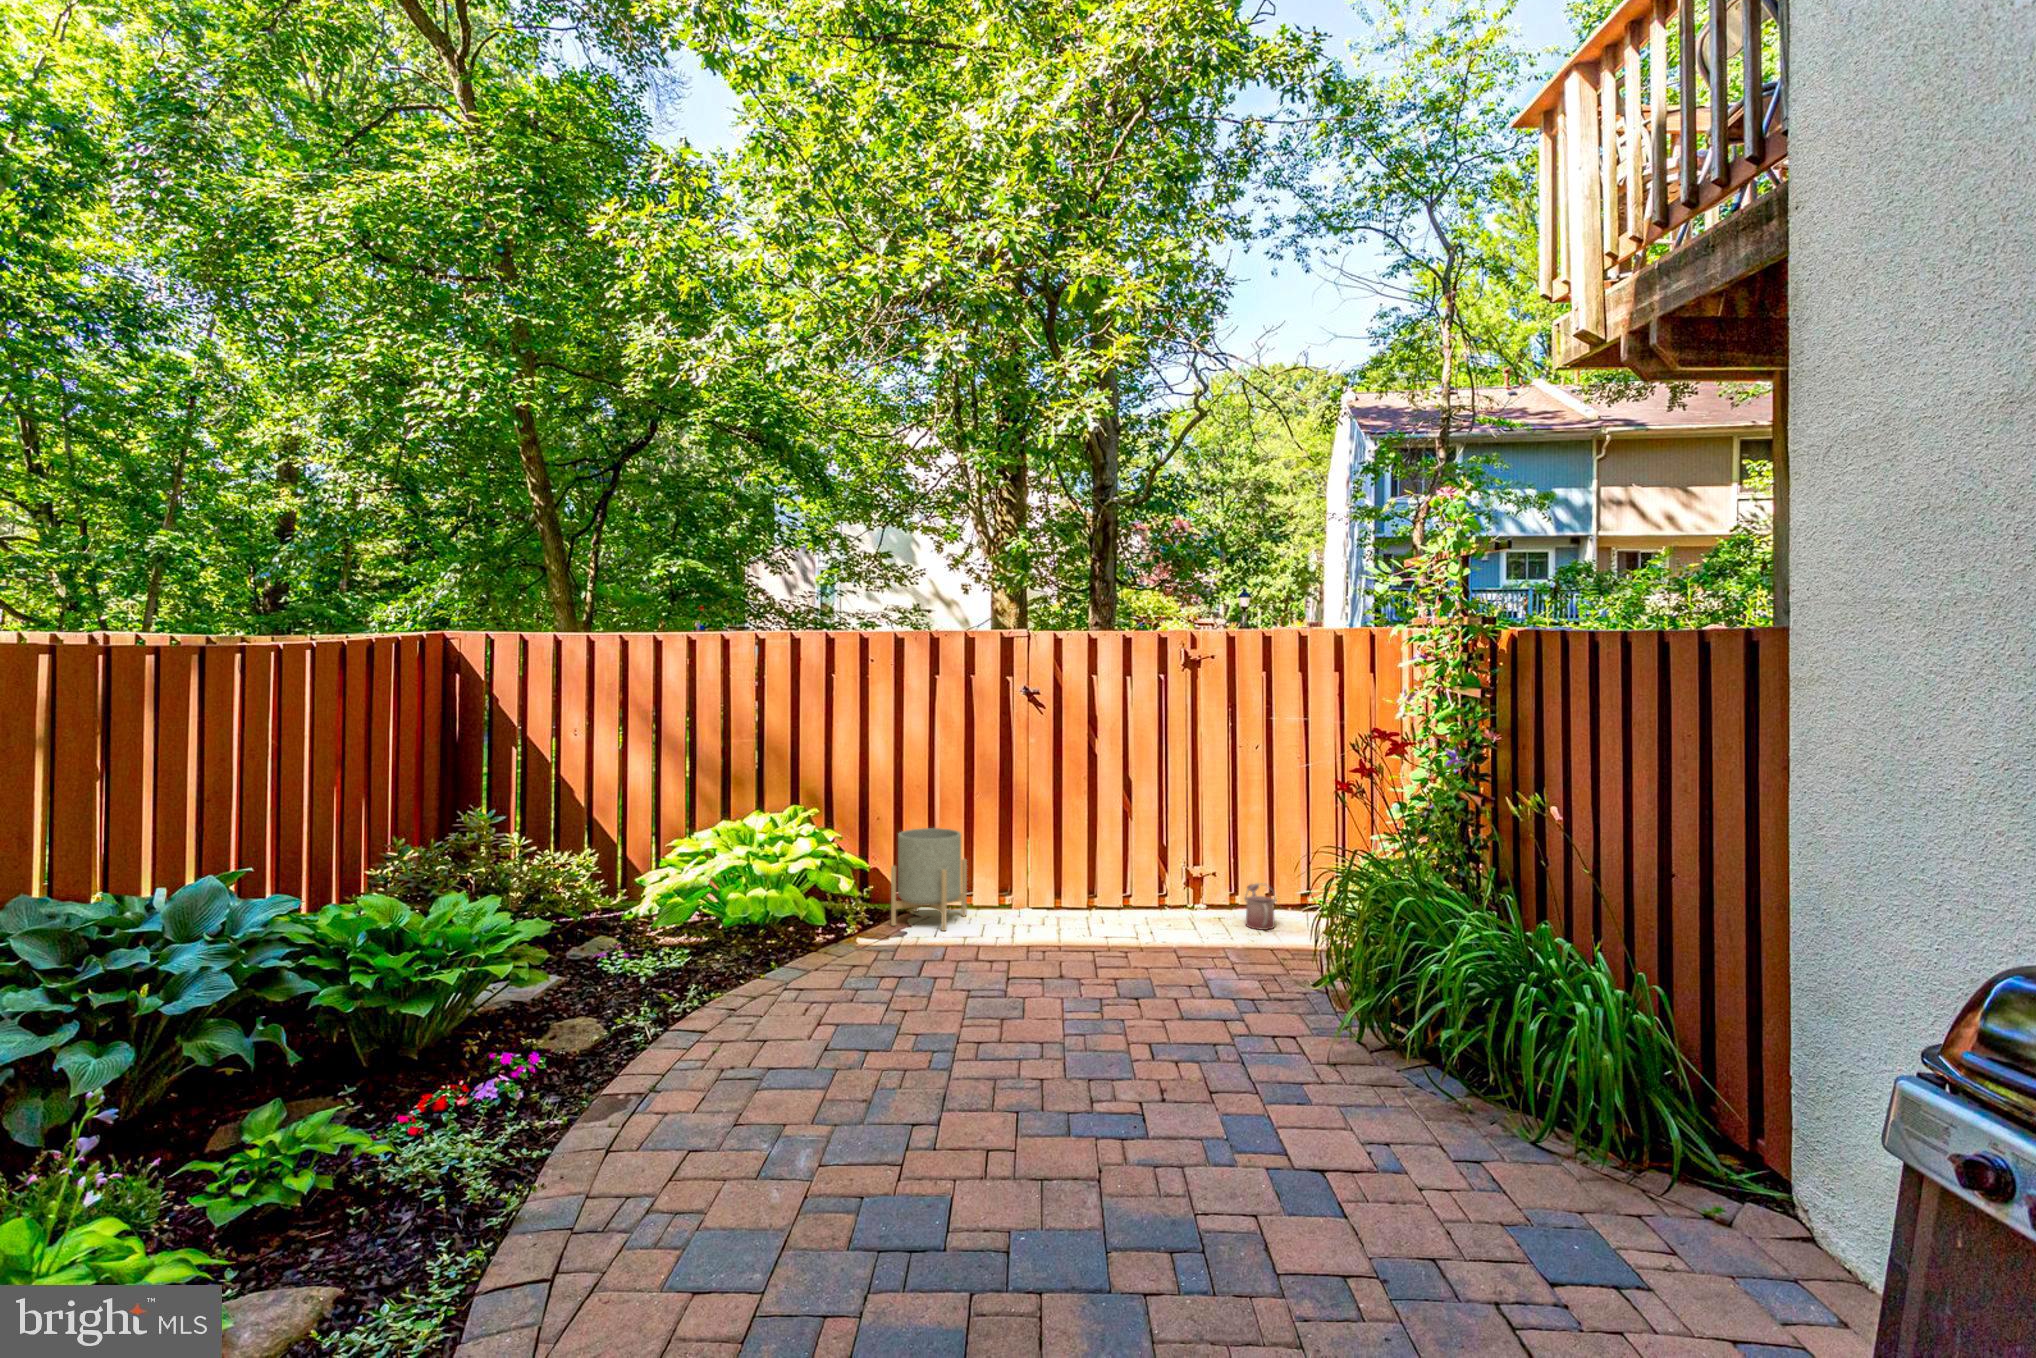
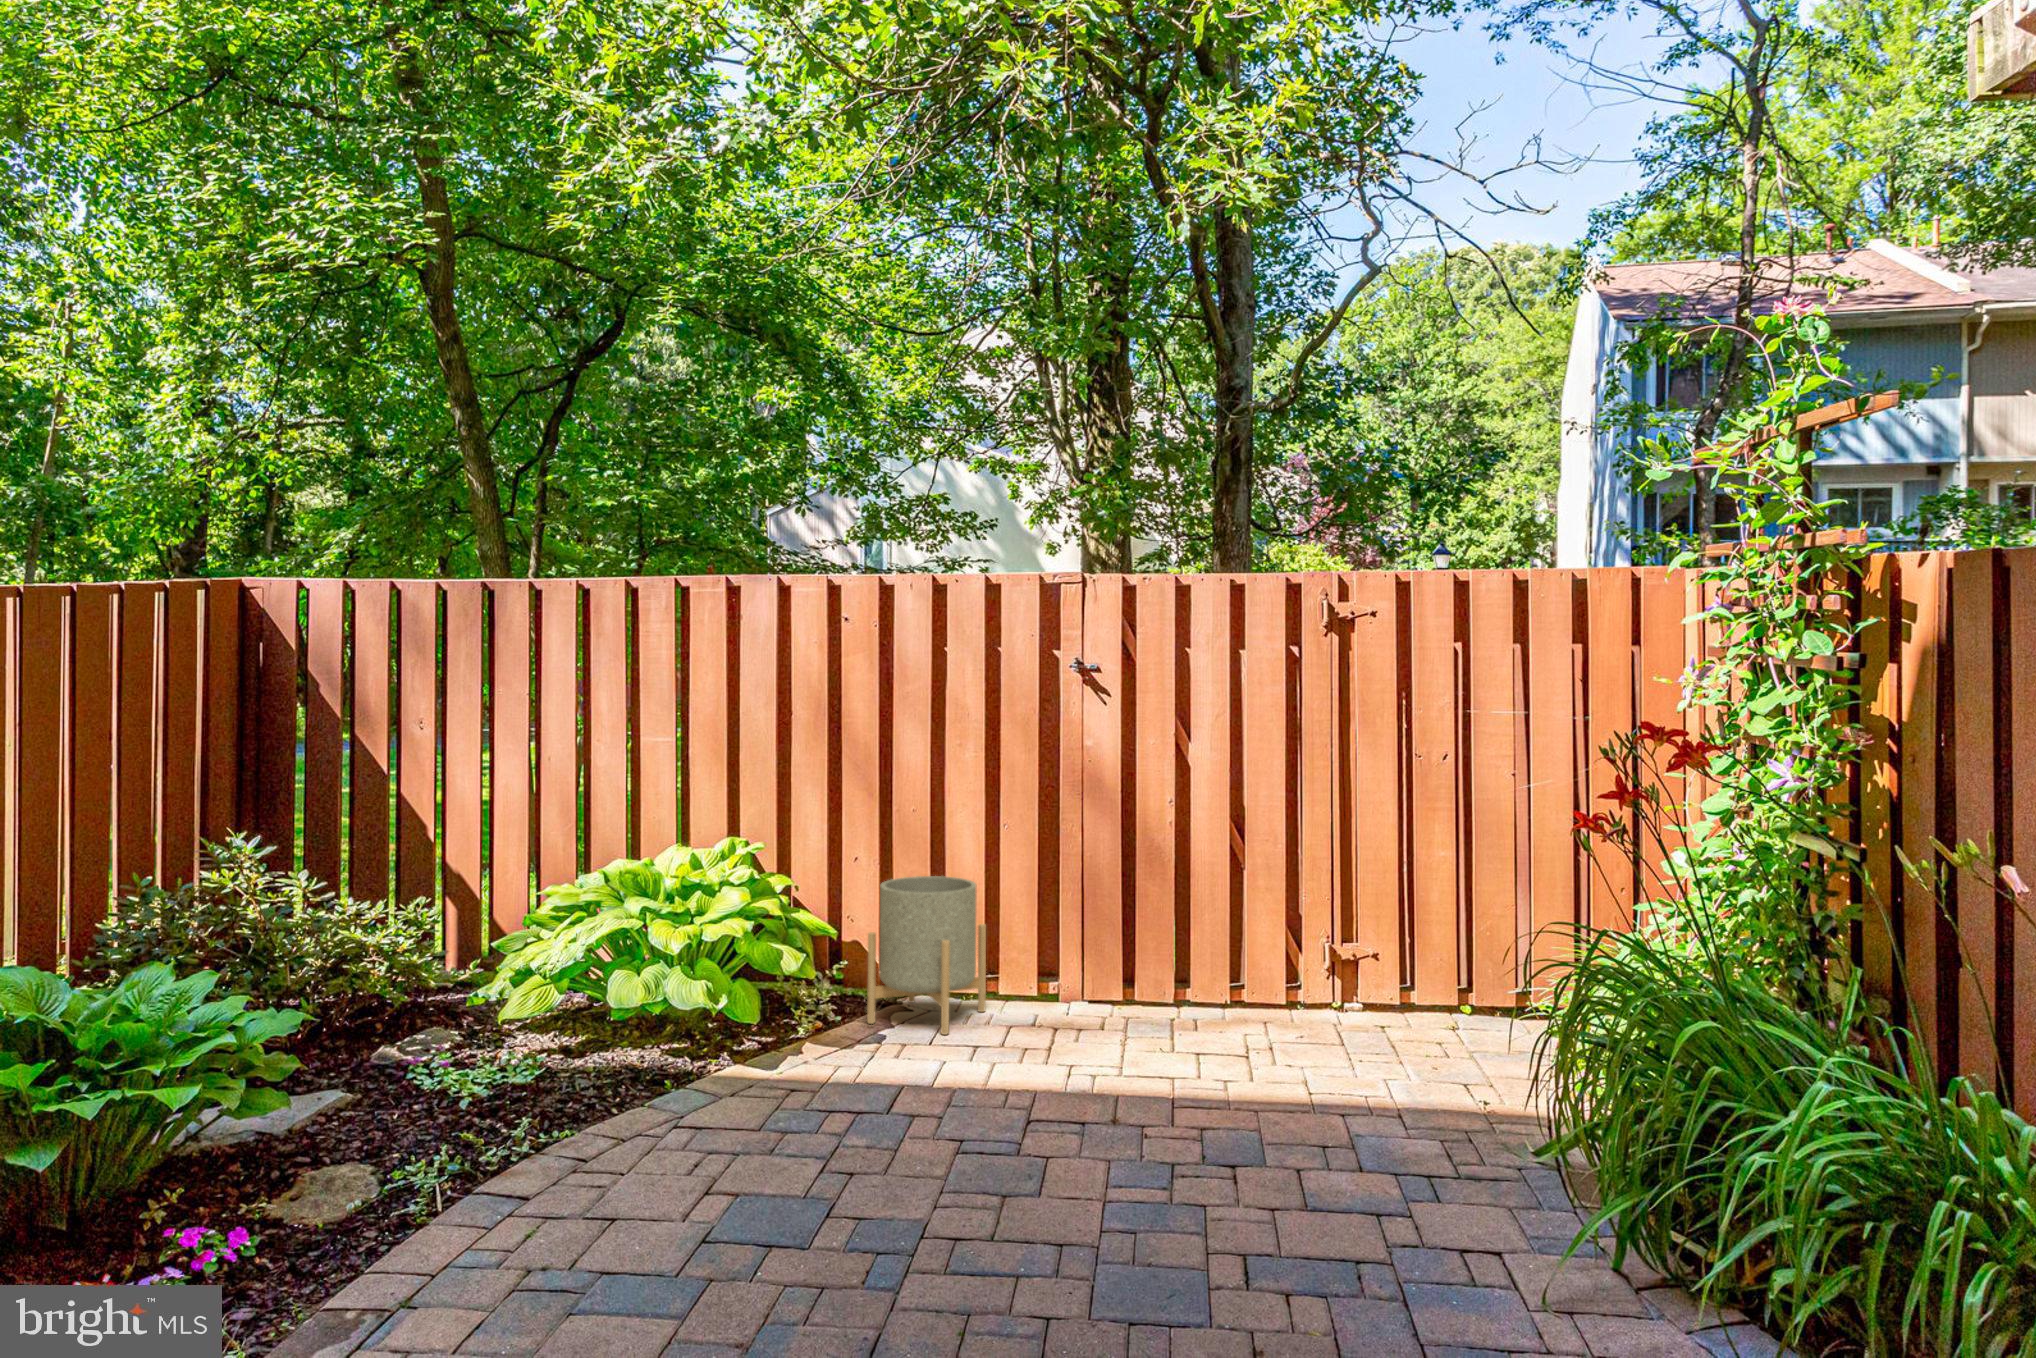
watering can: present [1245,883,1276,930] -> none [1421,975,1475,1050]

